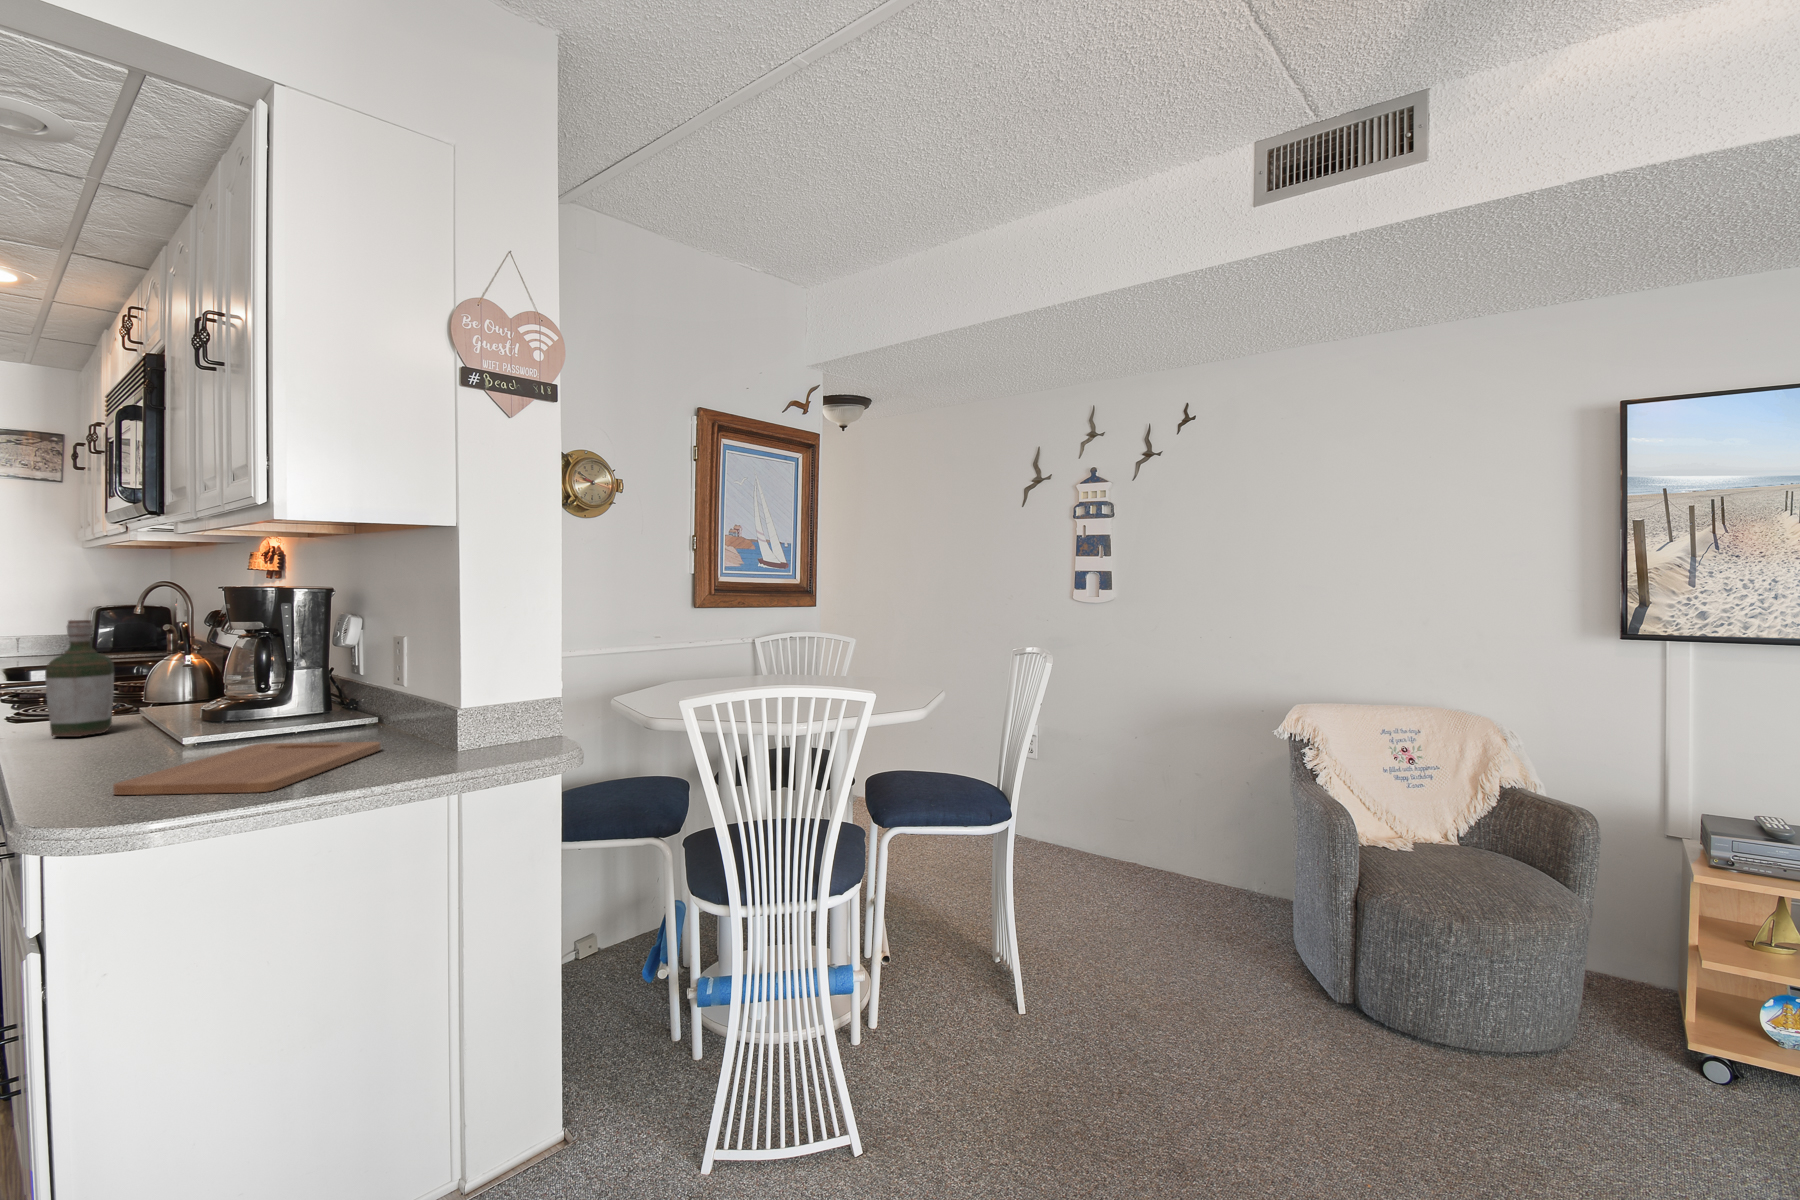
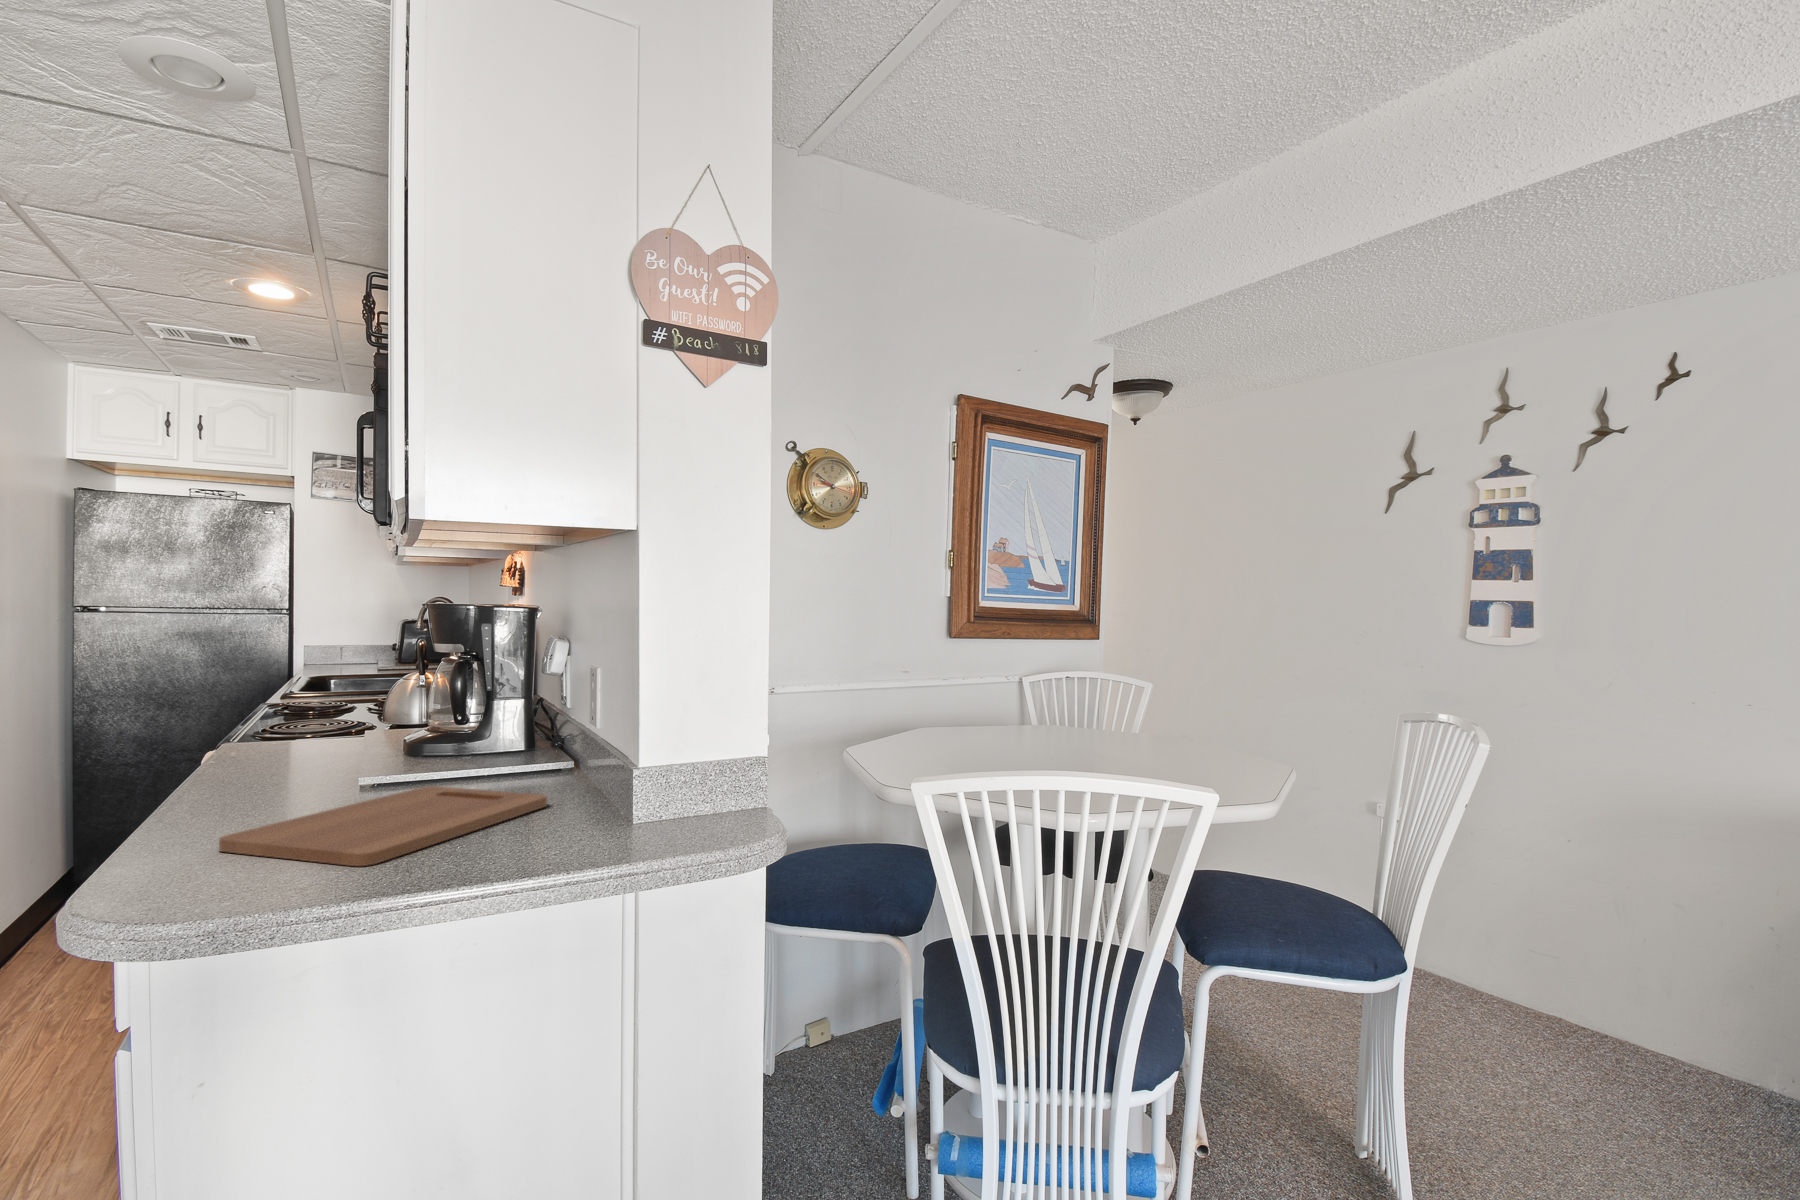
bottle: present [45,620,114,737] -> none [279,636,348,759]

